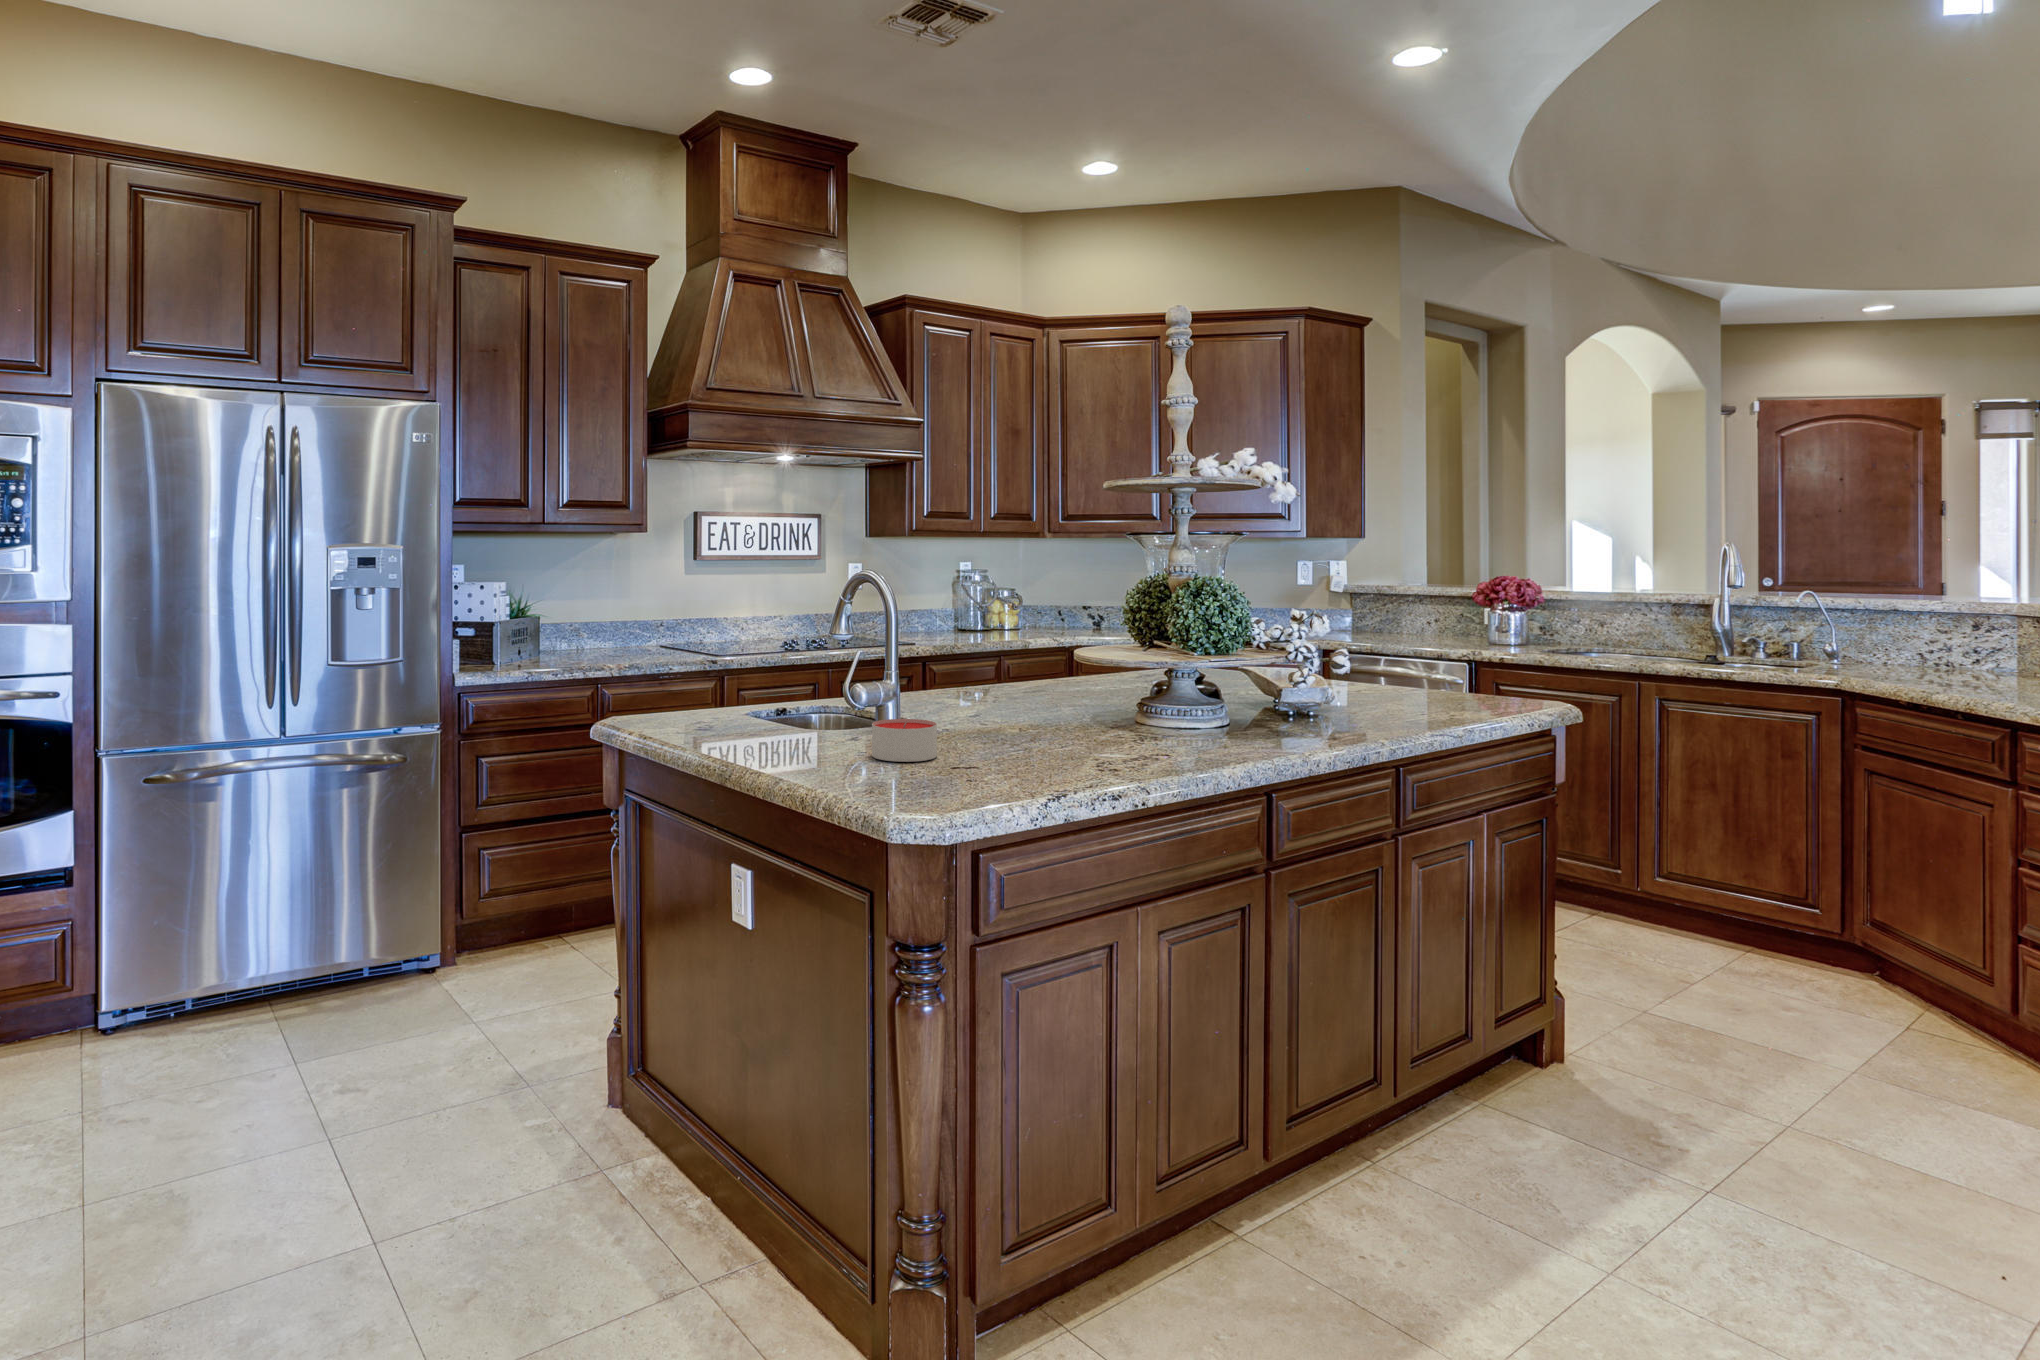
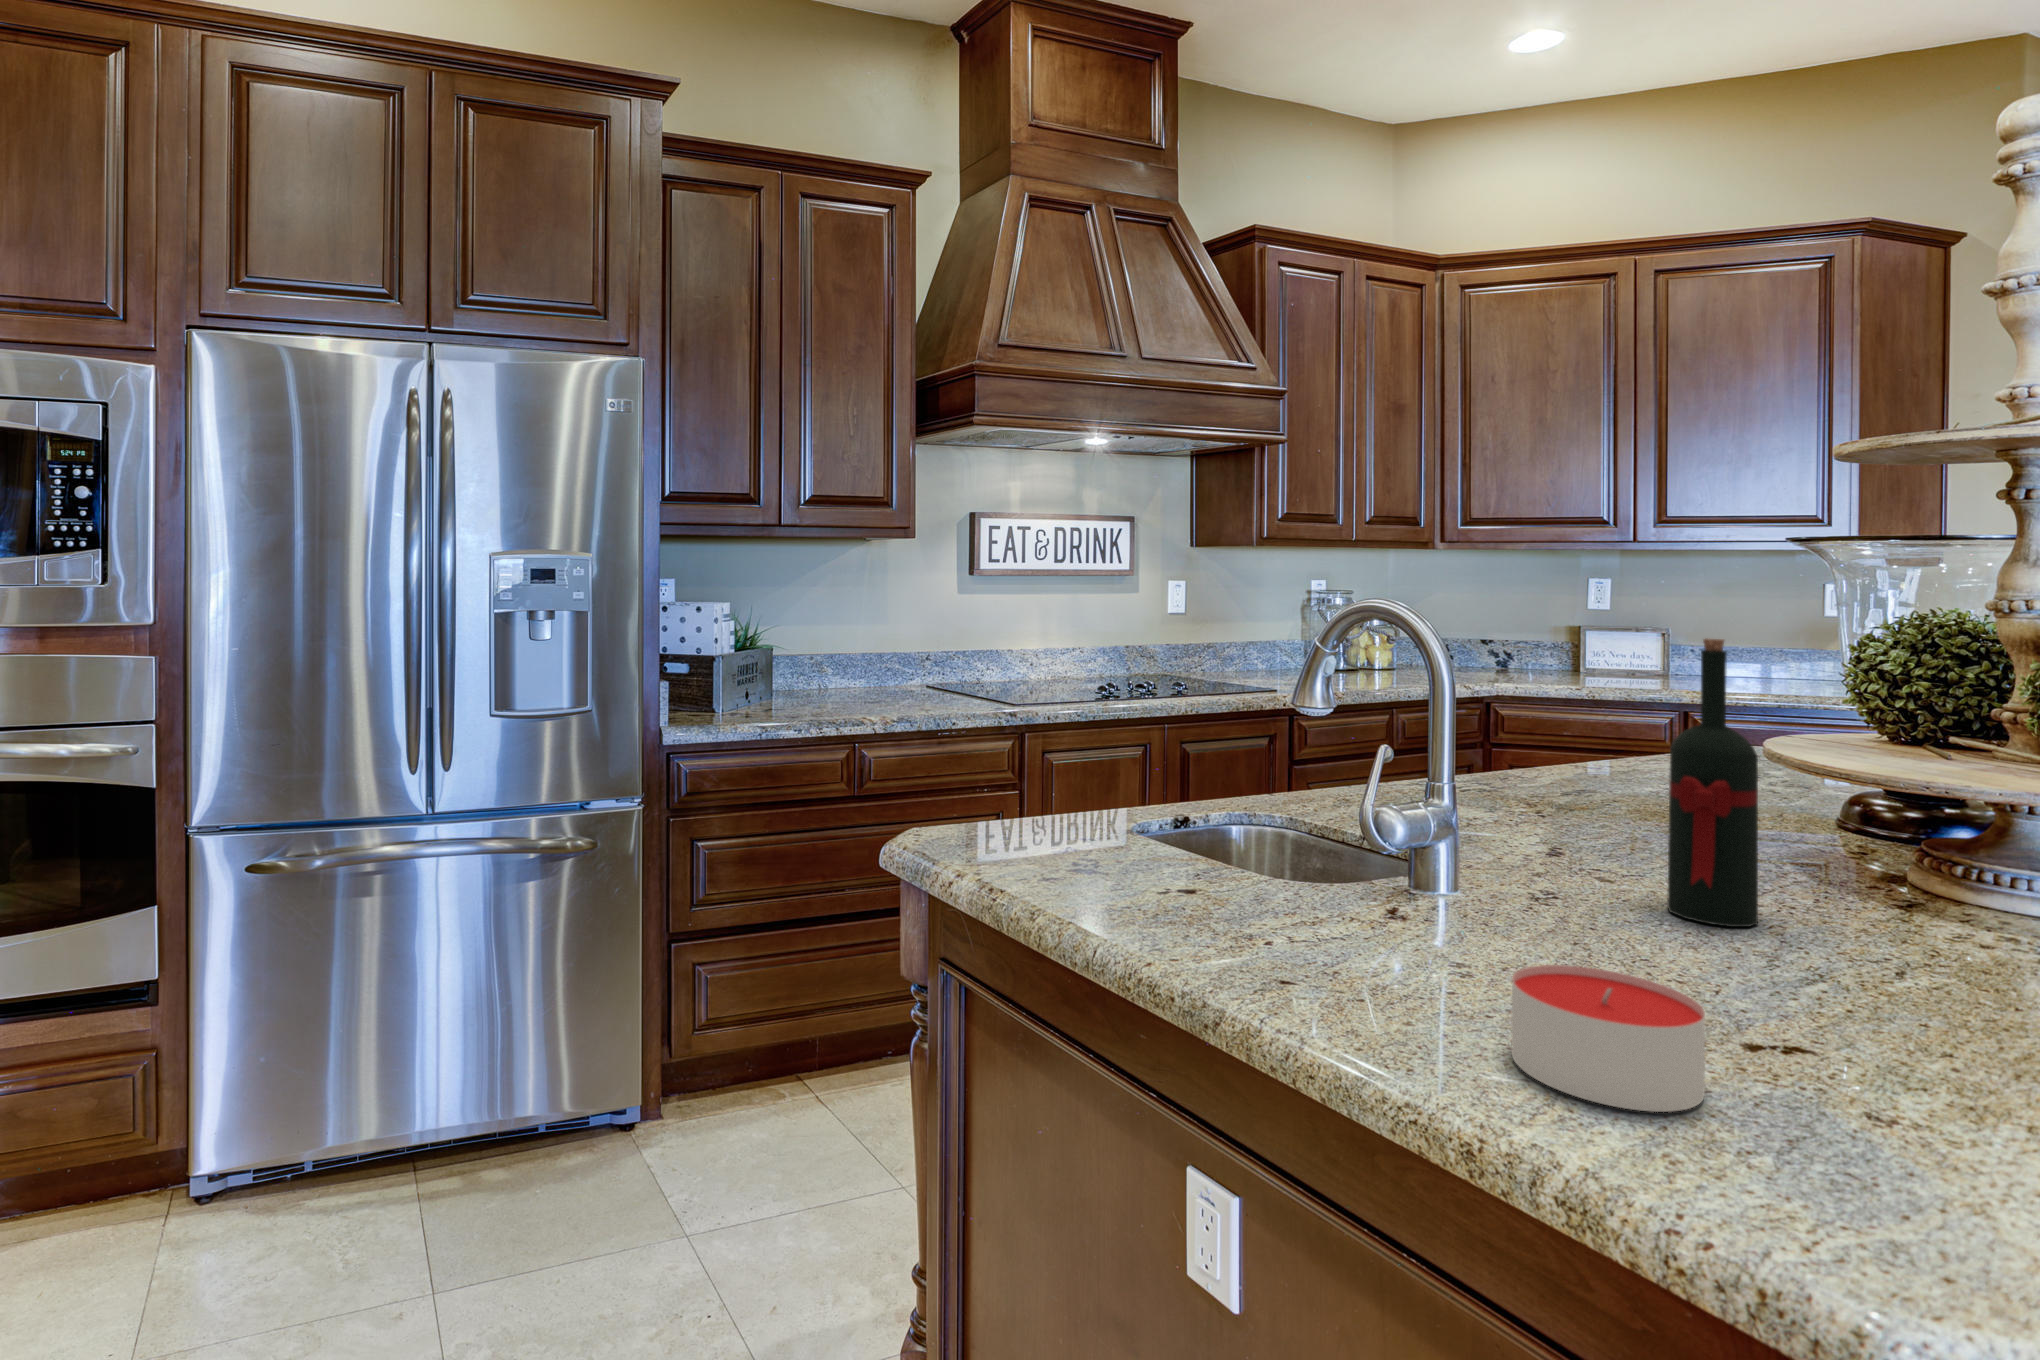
wine bottle: none [1004,585,1039,722] -> present [1667,639,1758,927]

